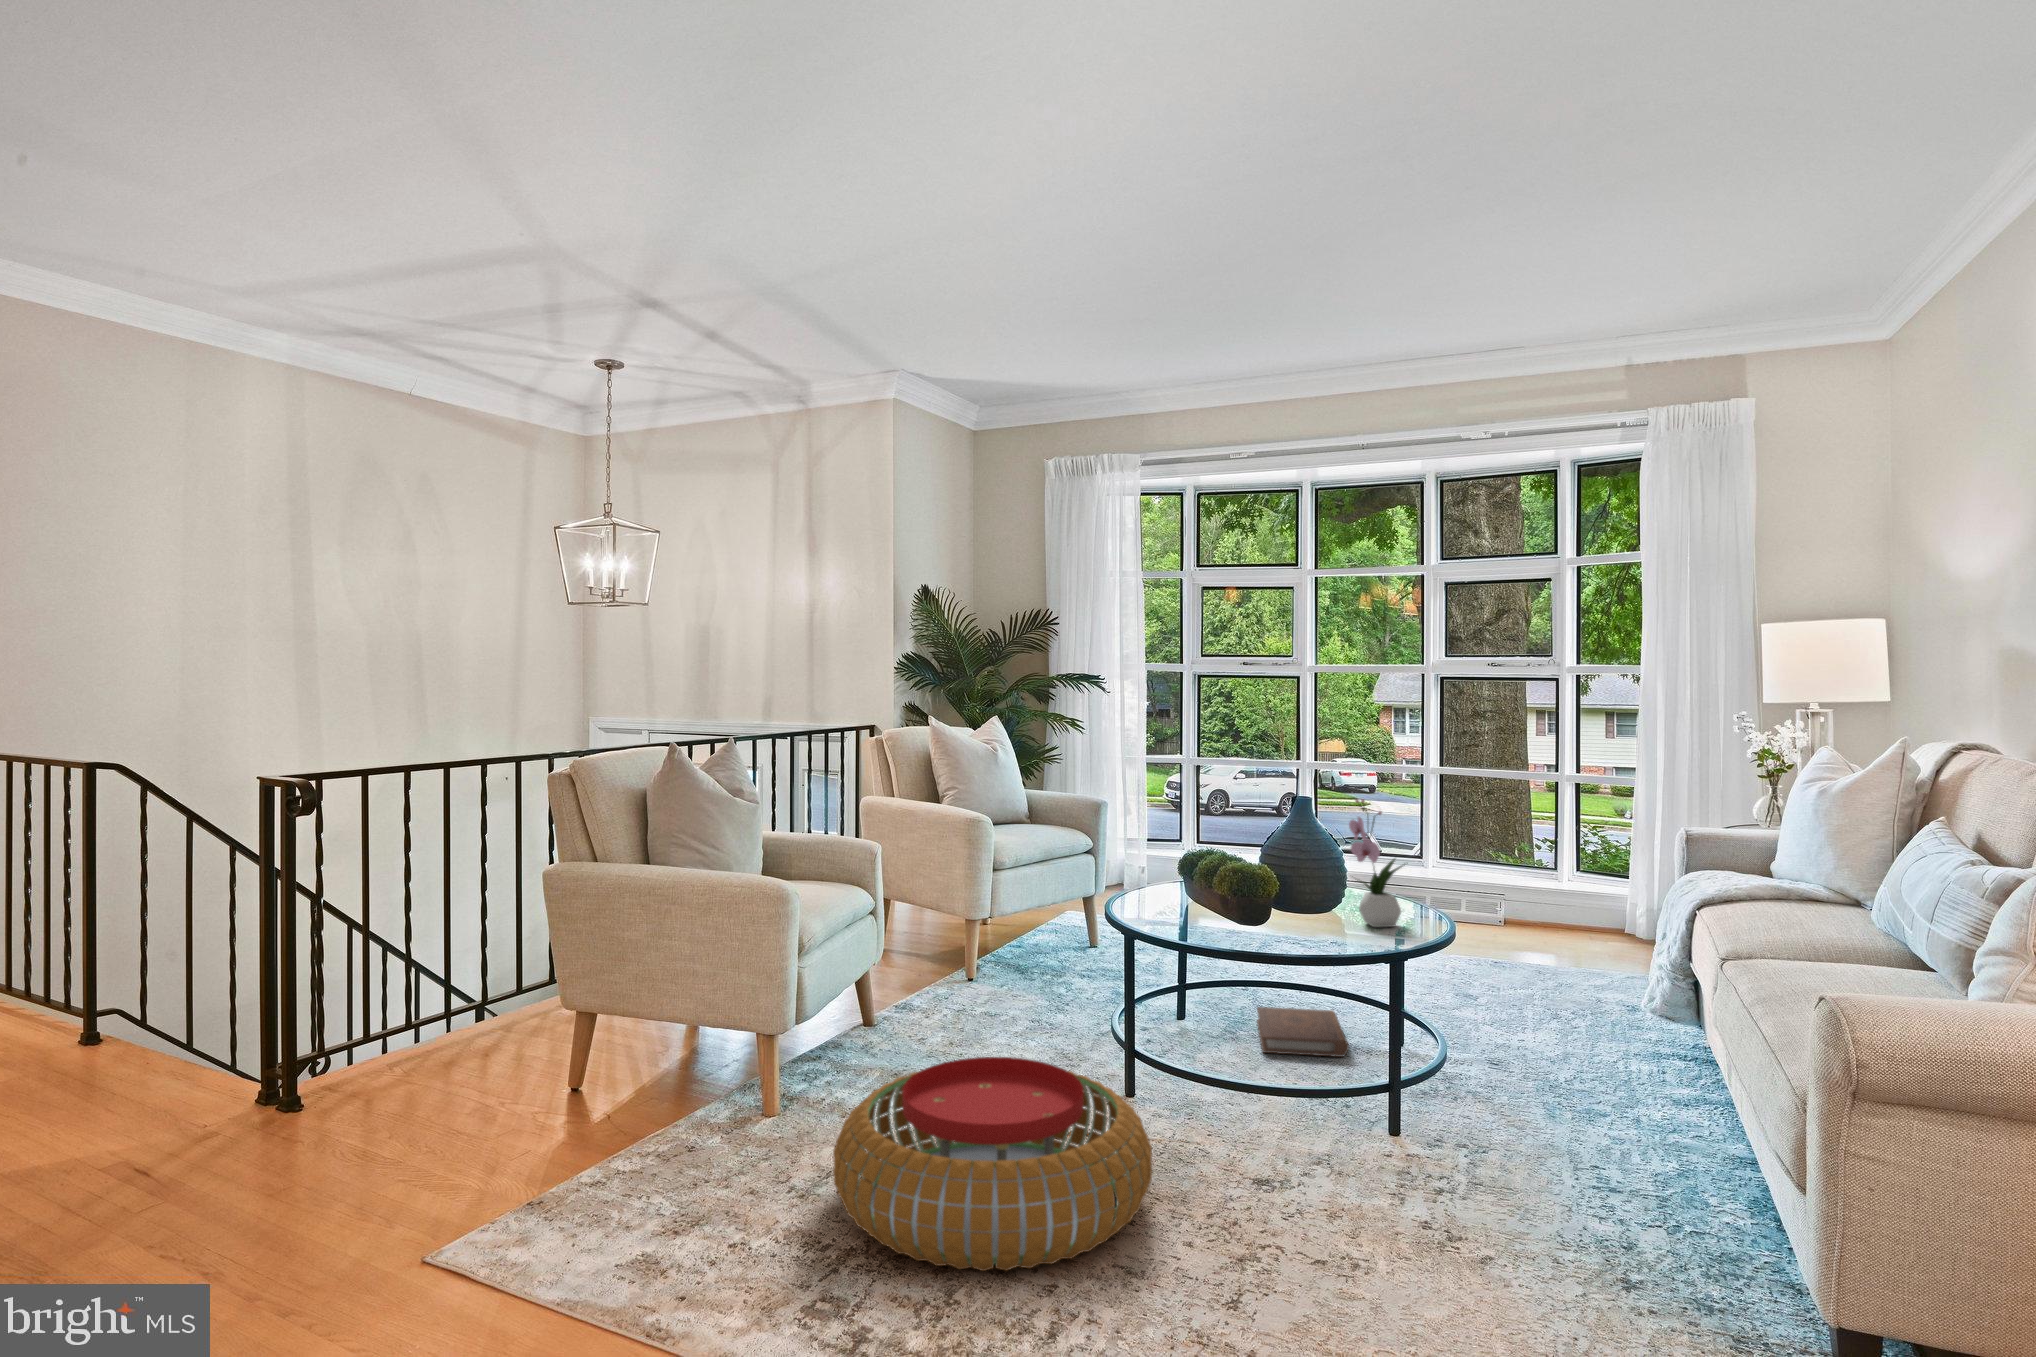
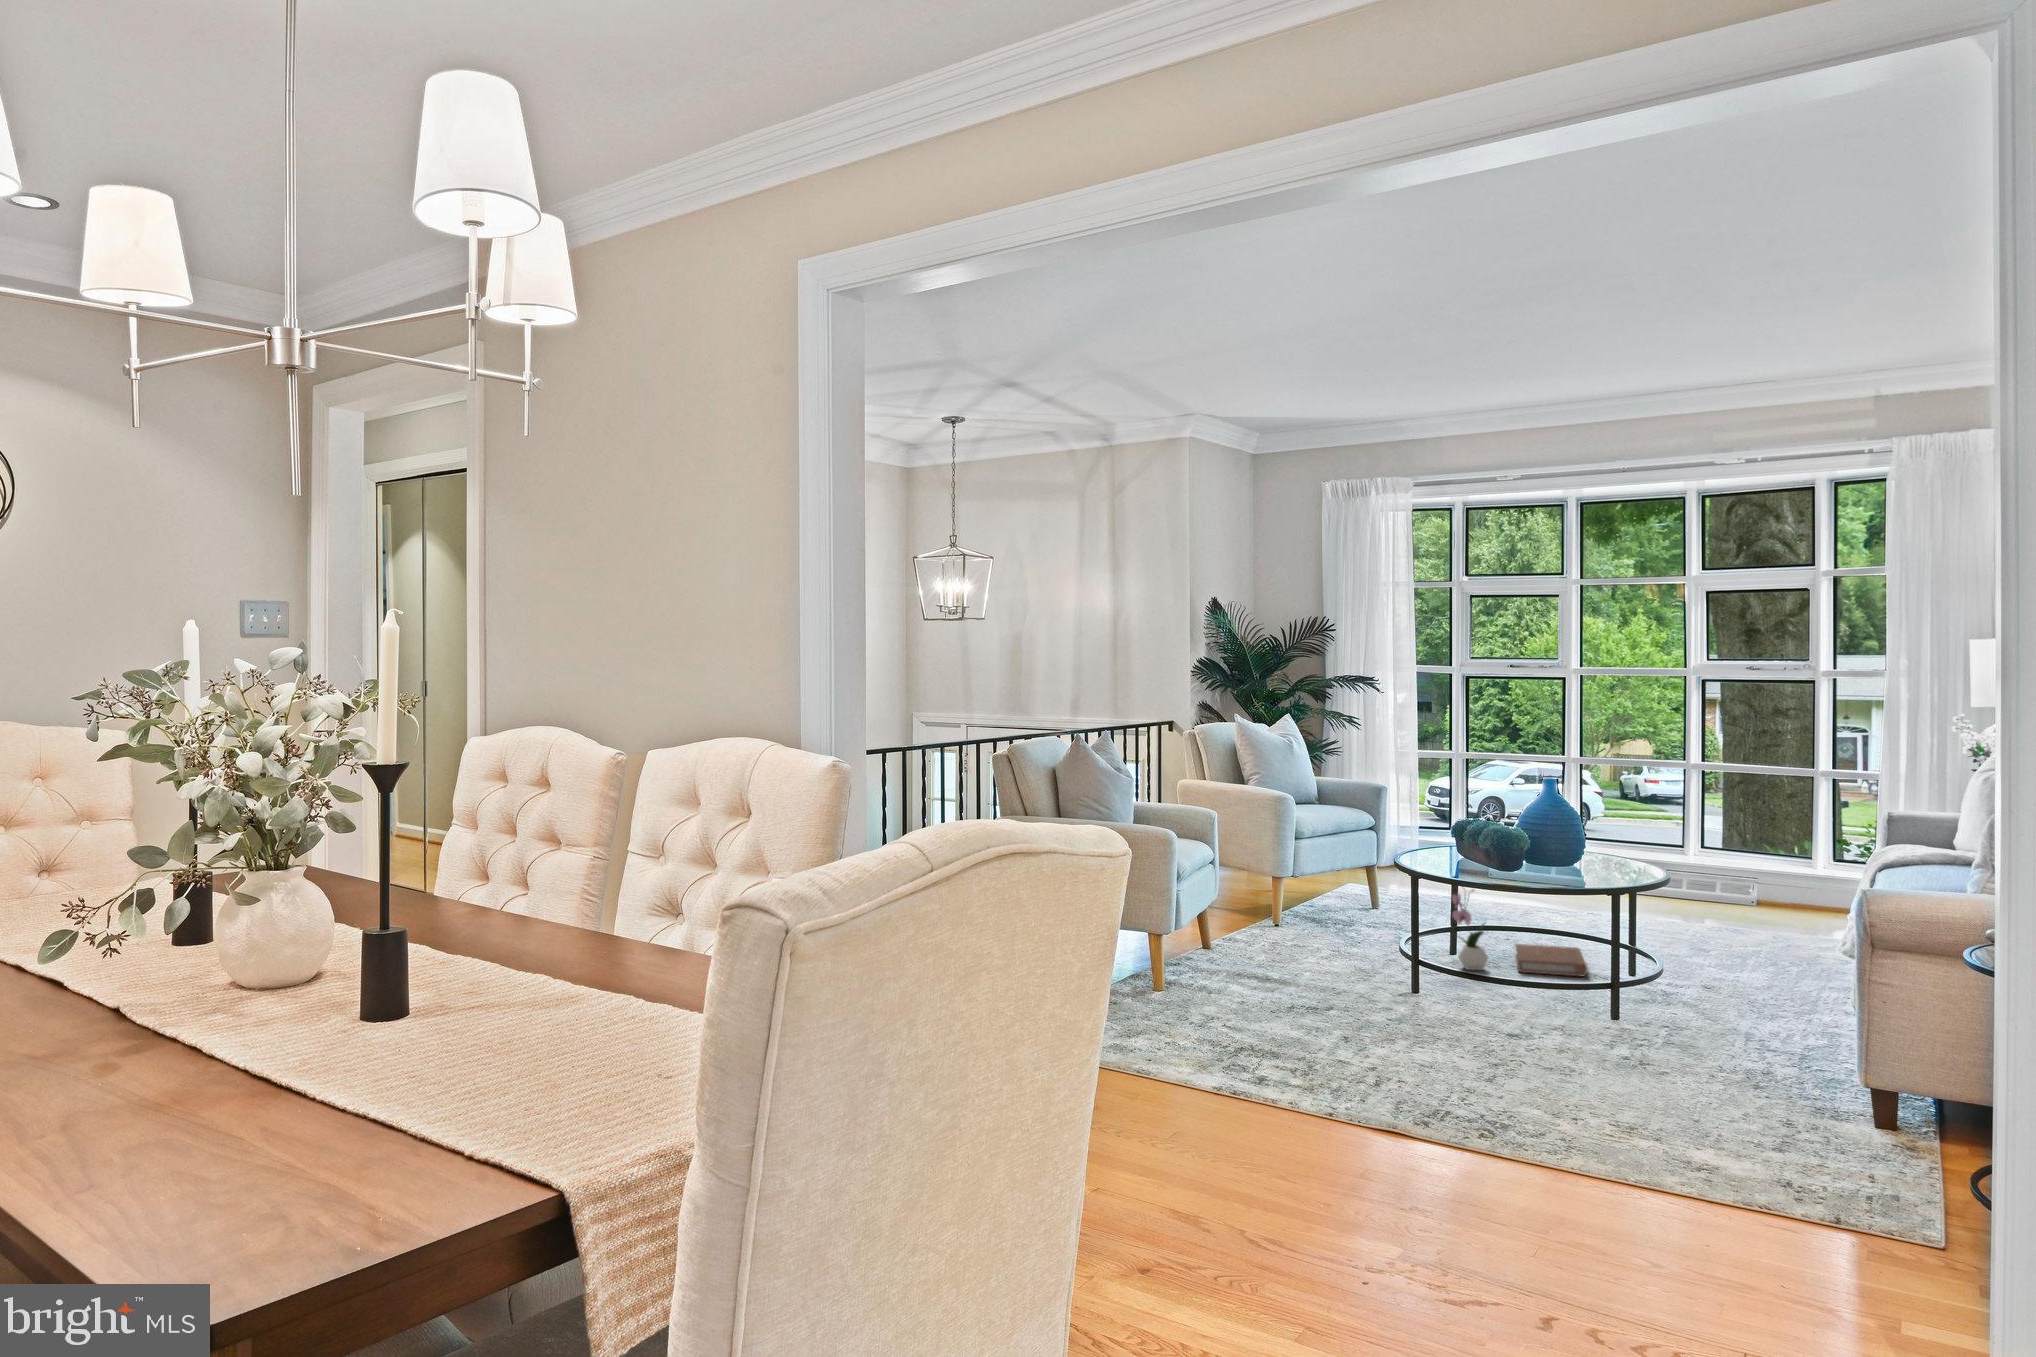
flower arrangement: present [1349,800,1405,927] -> present [1452,886,1490,970]
pouf: present [833,1057,1152,1271] -> none [1223,947,1436,1060]

